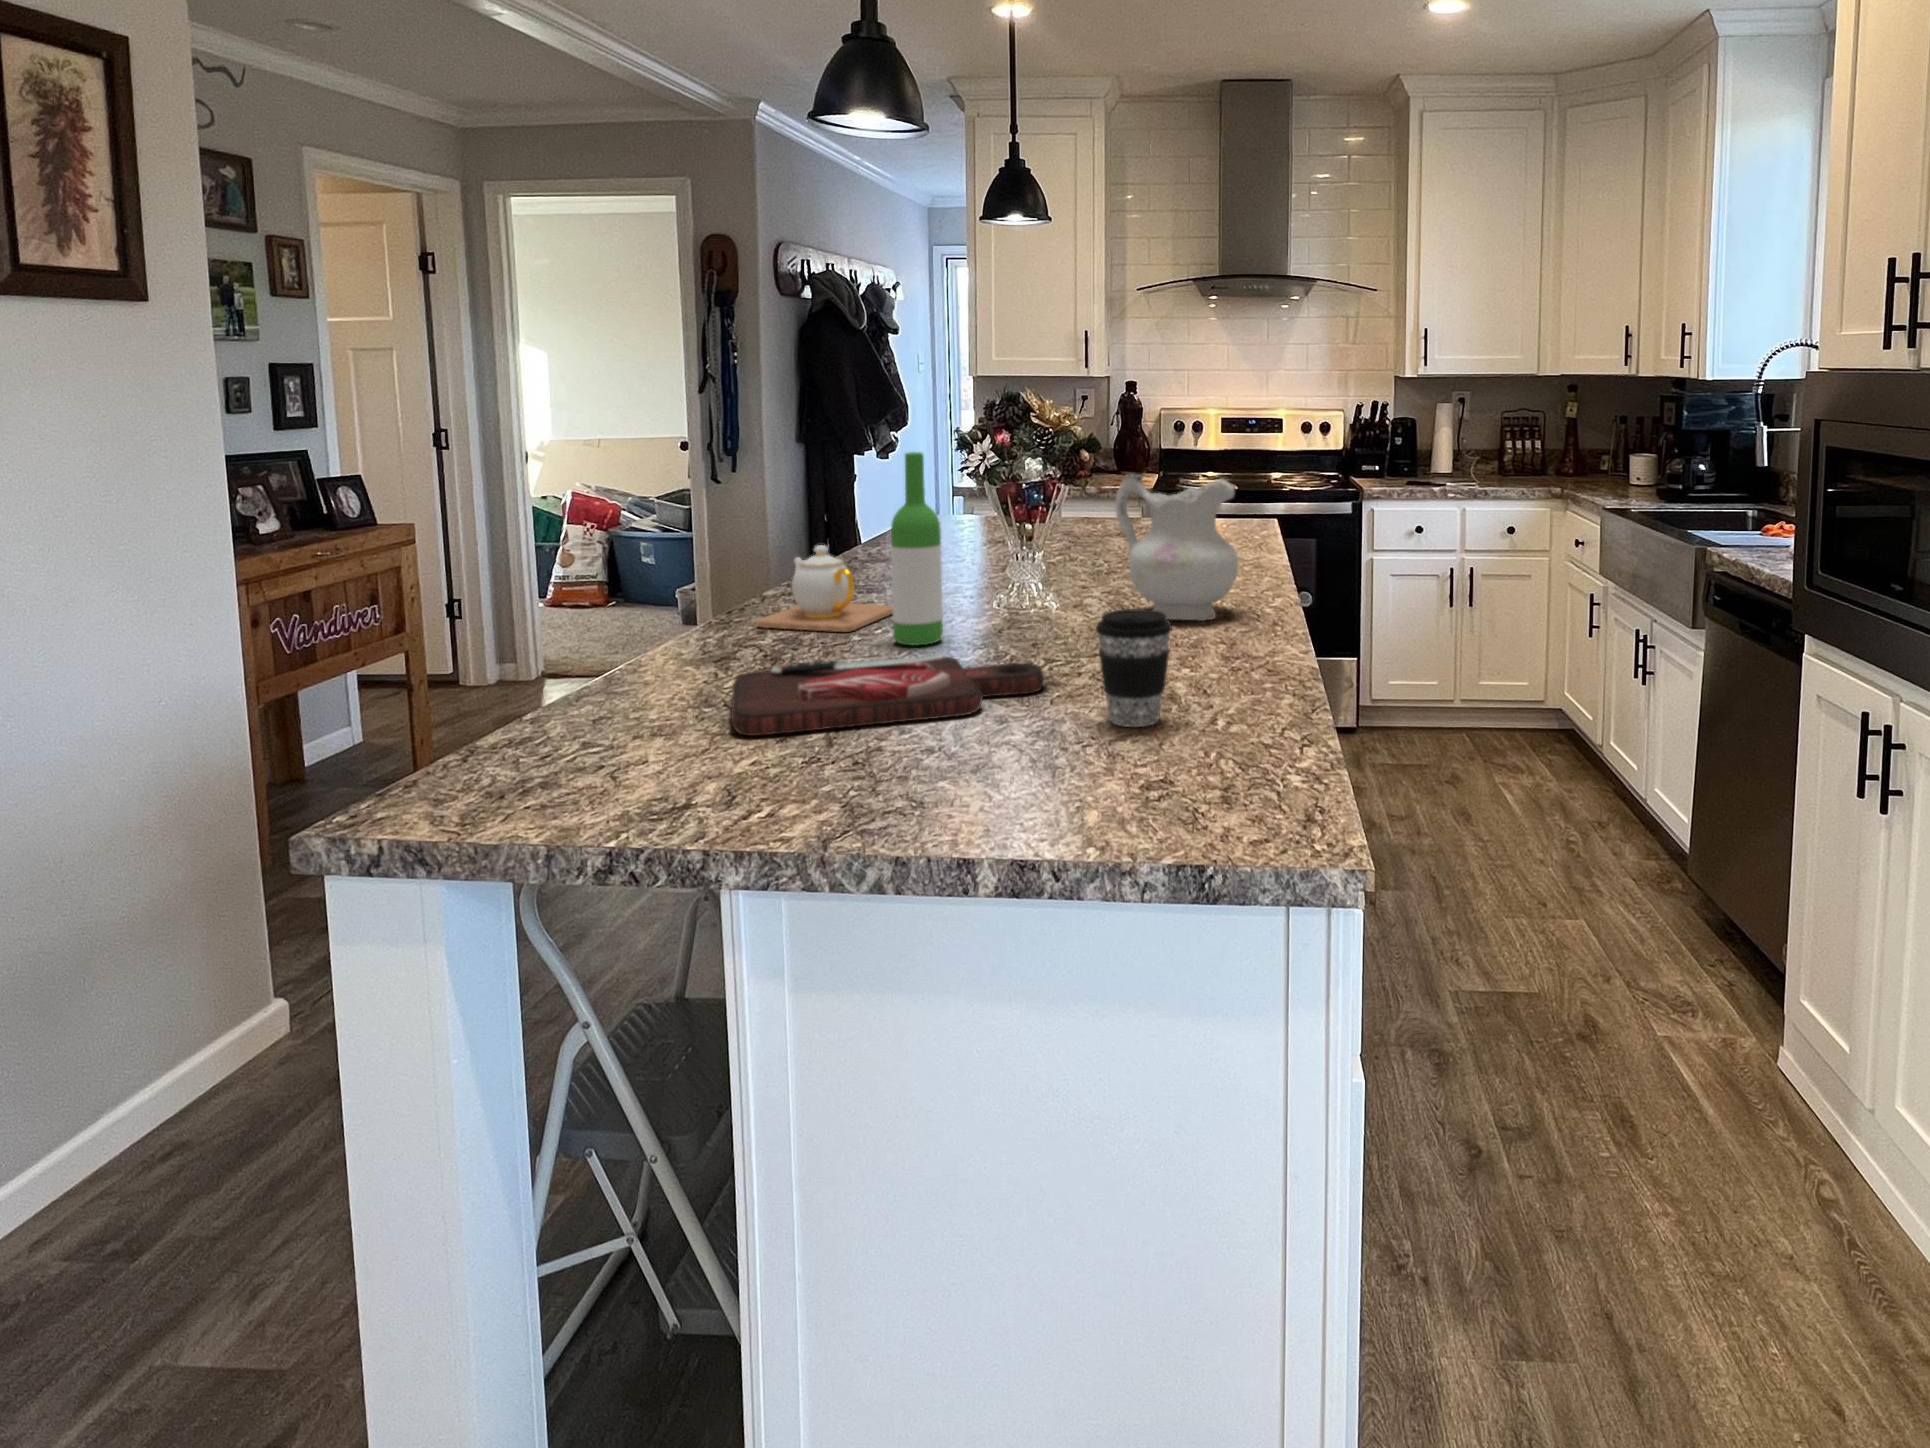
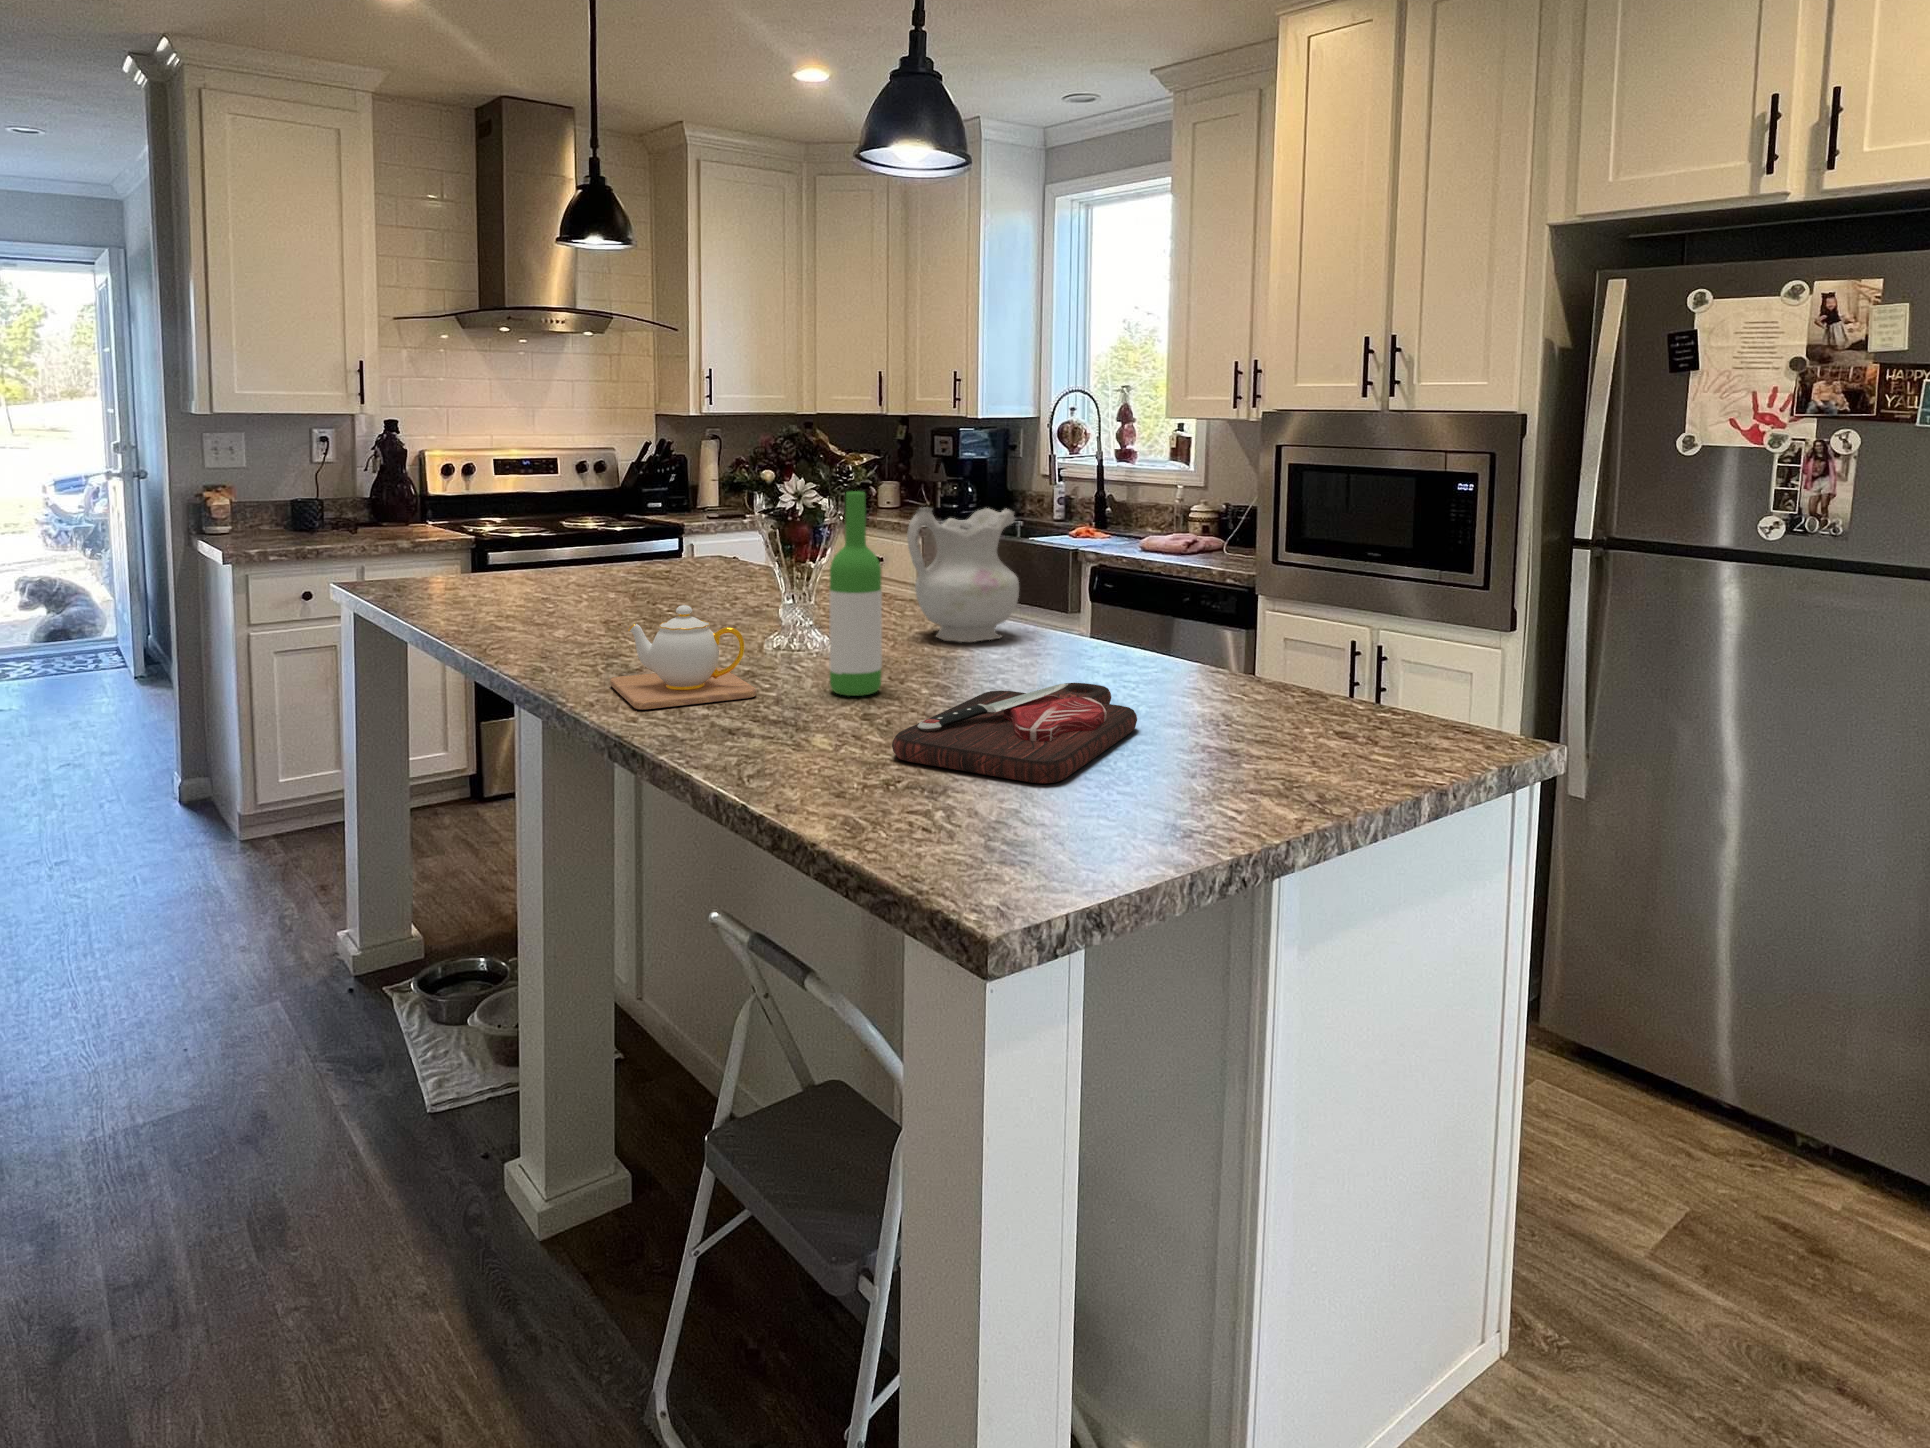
coffee cup: present [1096,609,1172,727] -> none [1209,613,1276,712]

